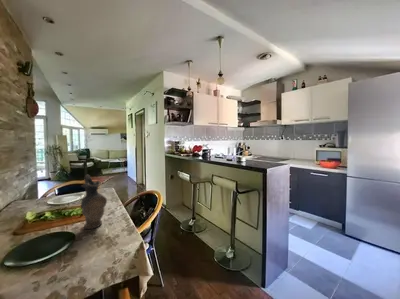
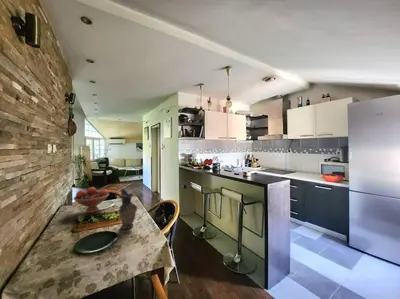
fruit bowl: none [23,176,75,209] -> present [74,187,109,213]

